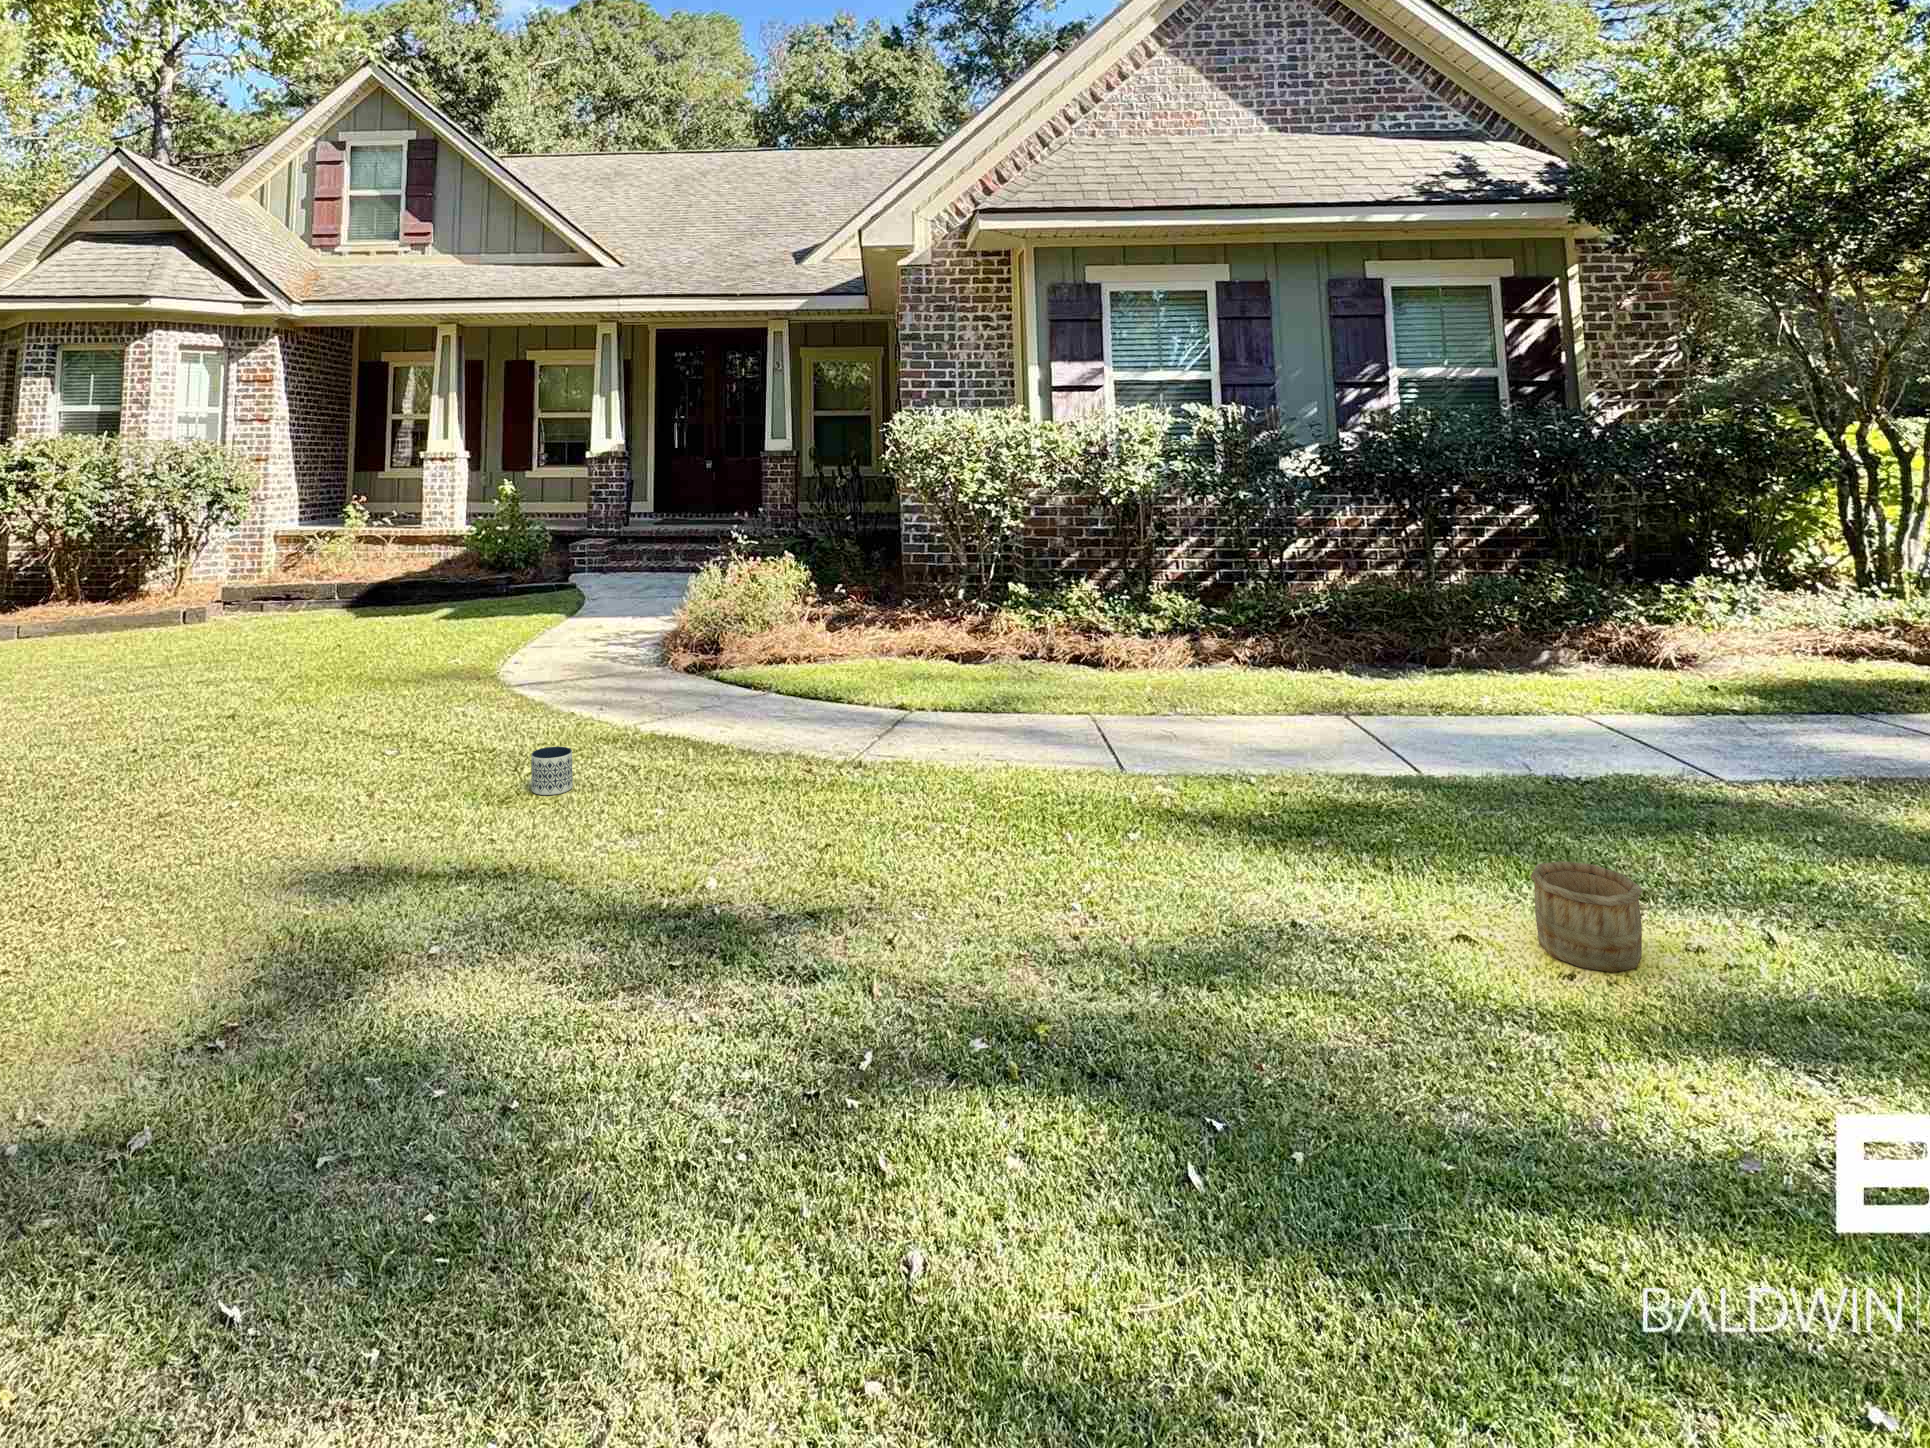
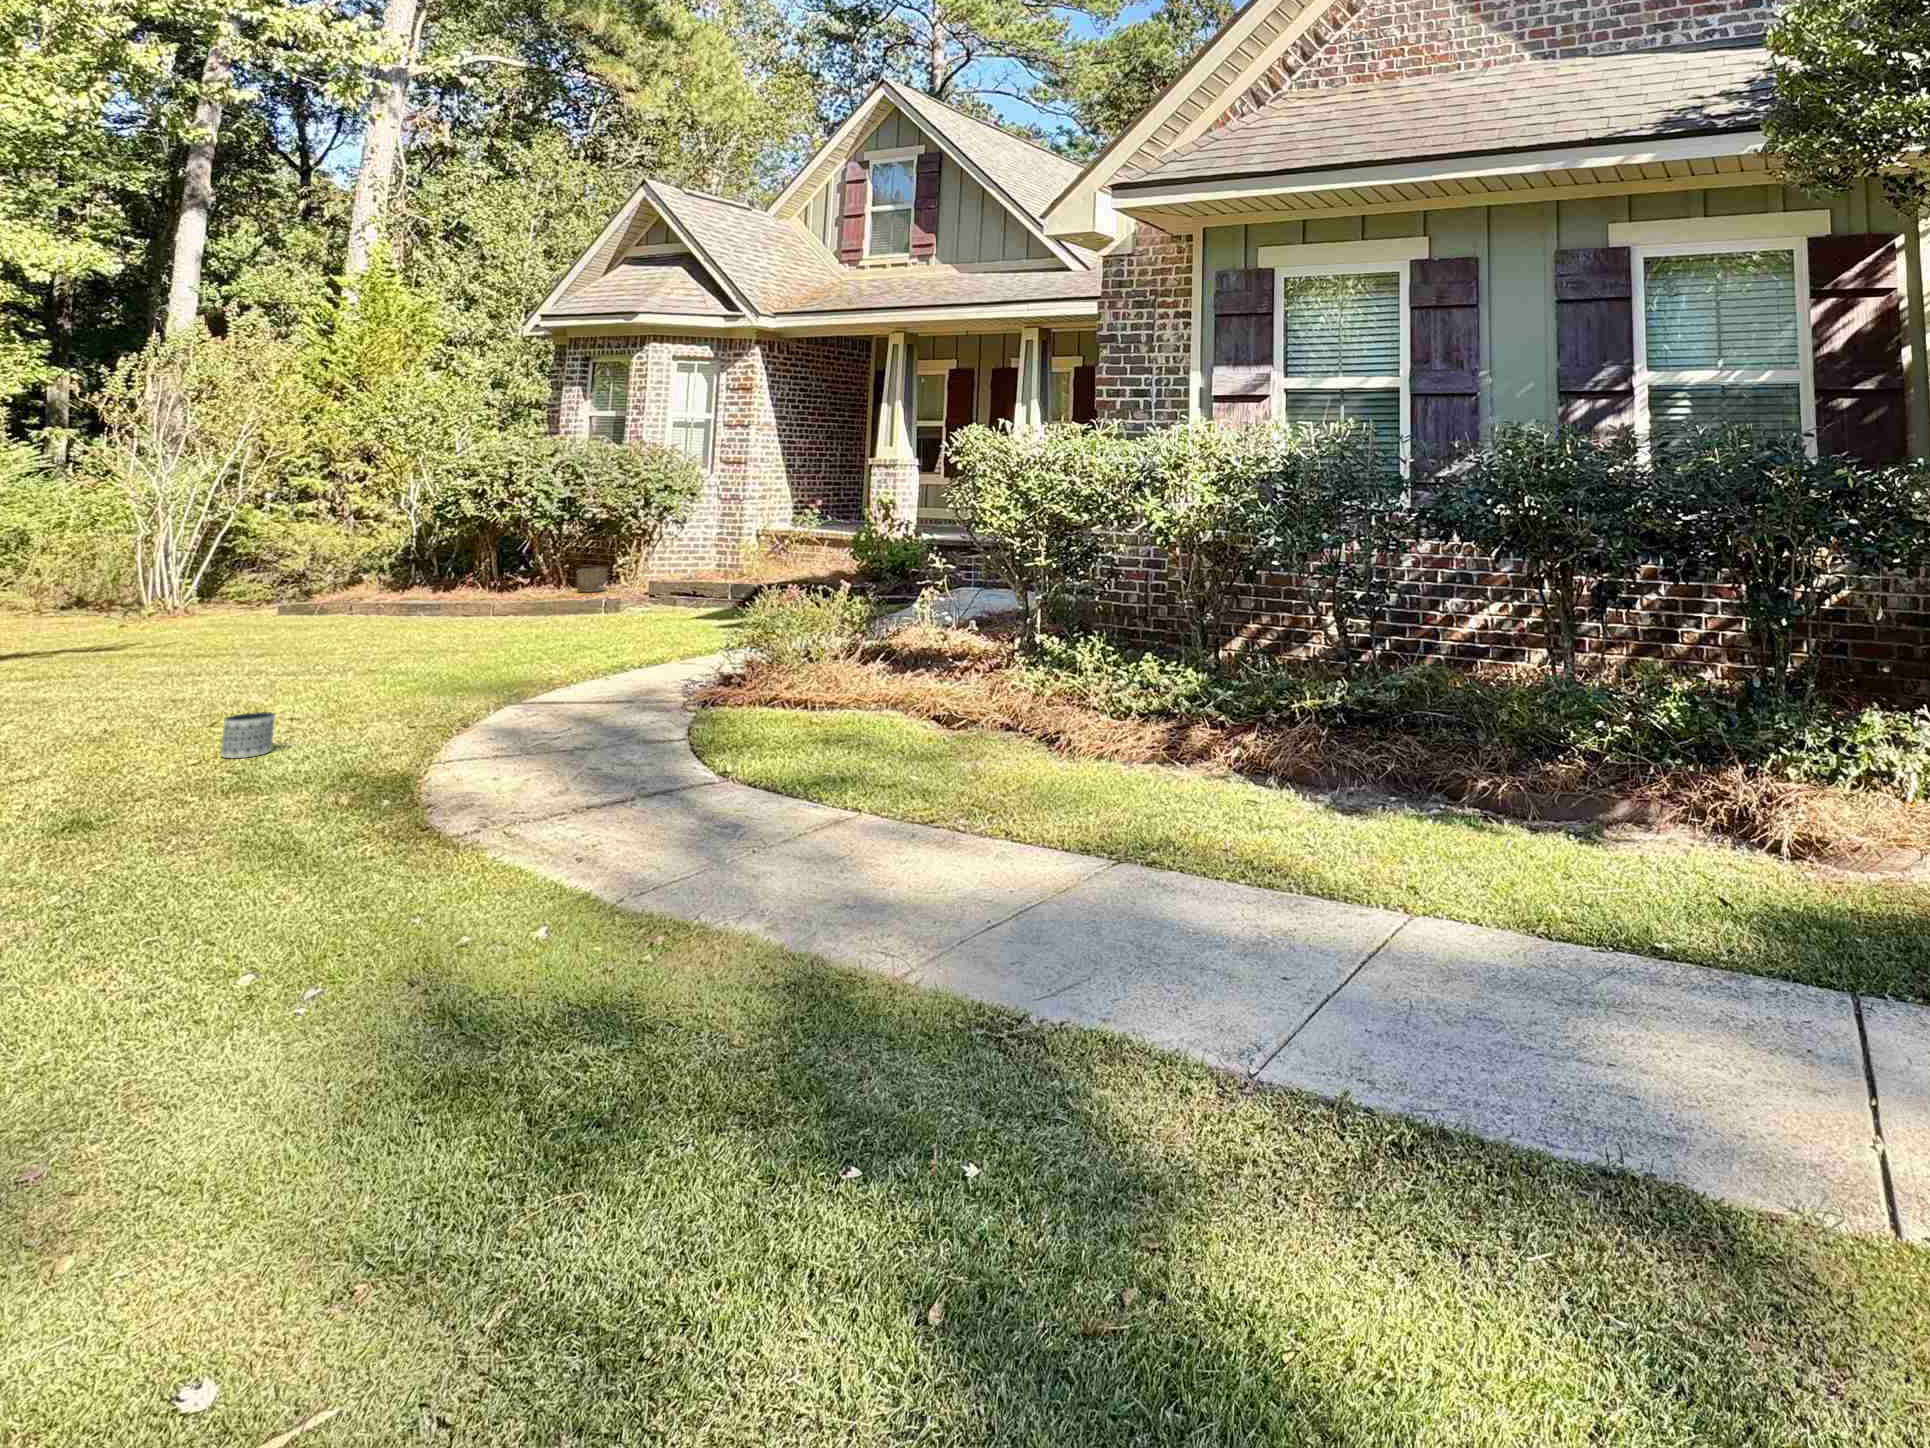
wooden bucket: present [1531,861,1642,972] -> present [577,567,607,592]

